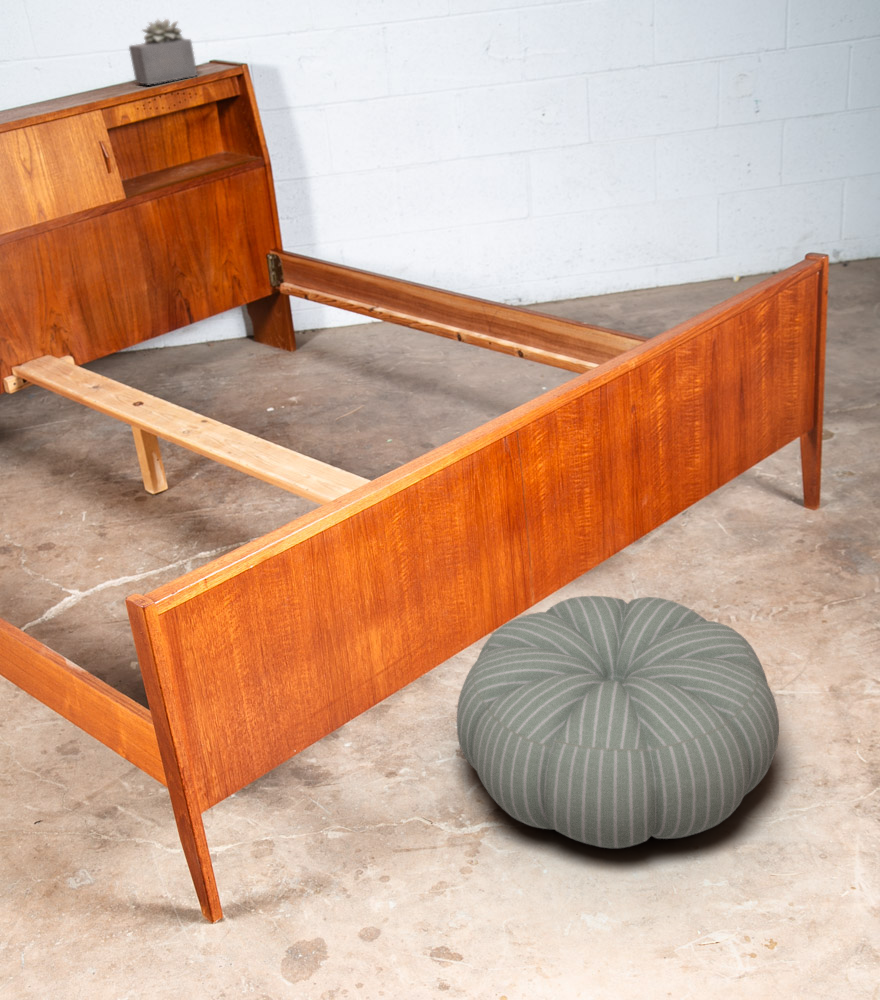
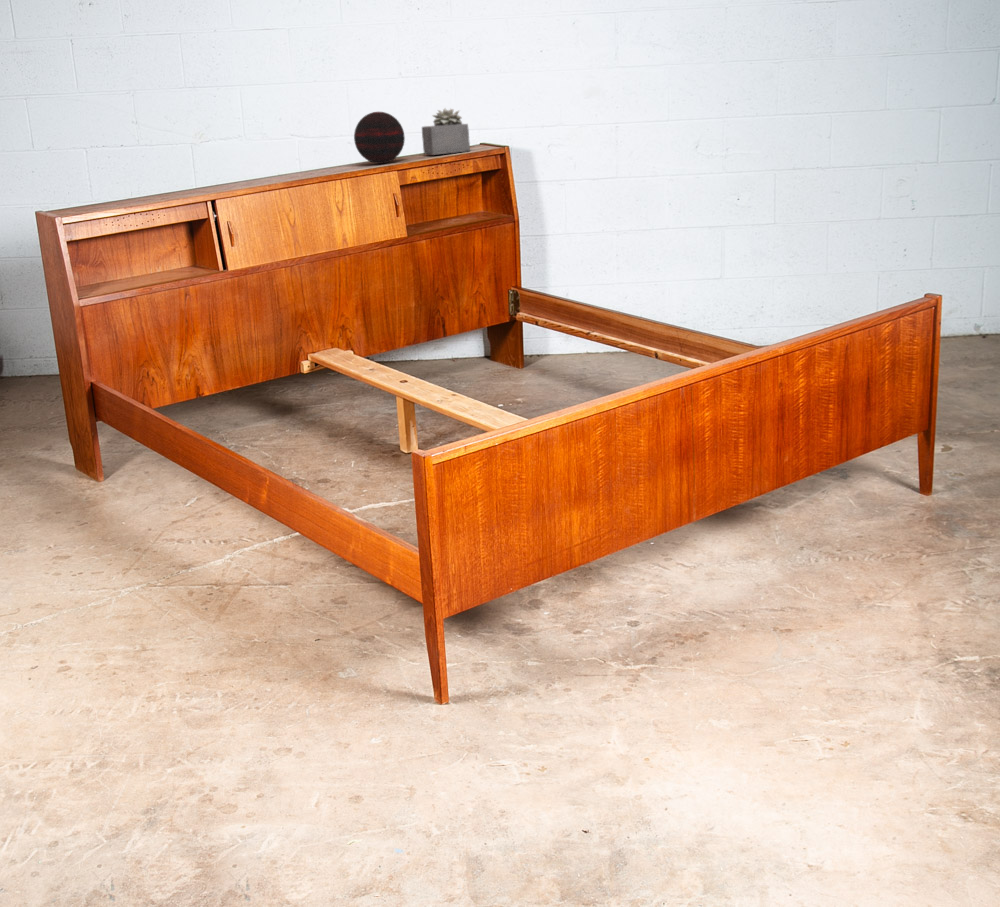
decorative orb: none [36,31,106,103] -> present [354,112,405,164]
pouf: present [457,596,779,848] -> none [630,516,874,684]

